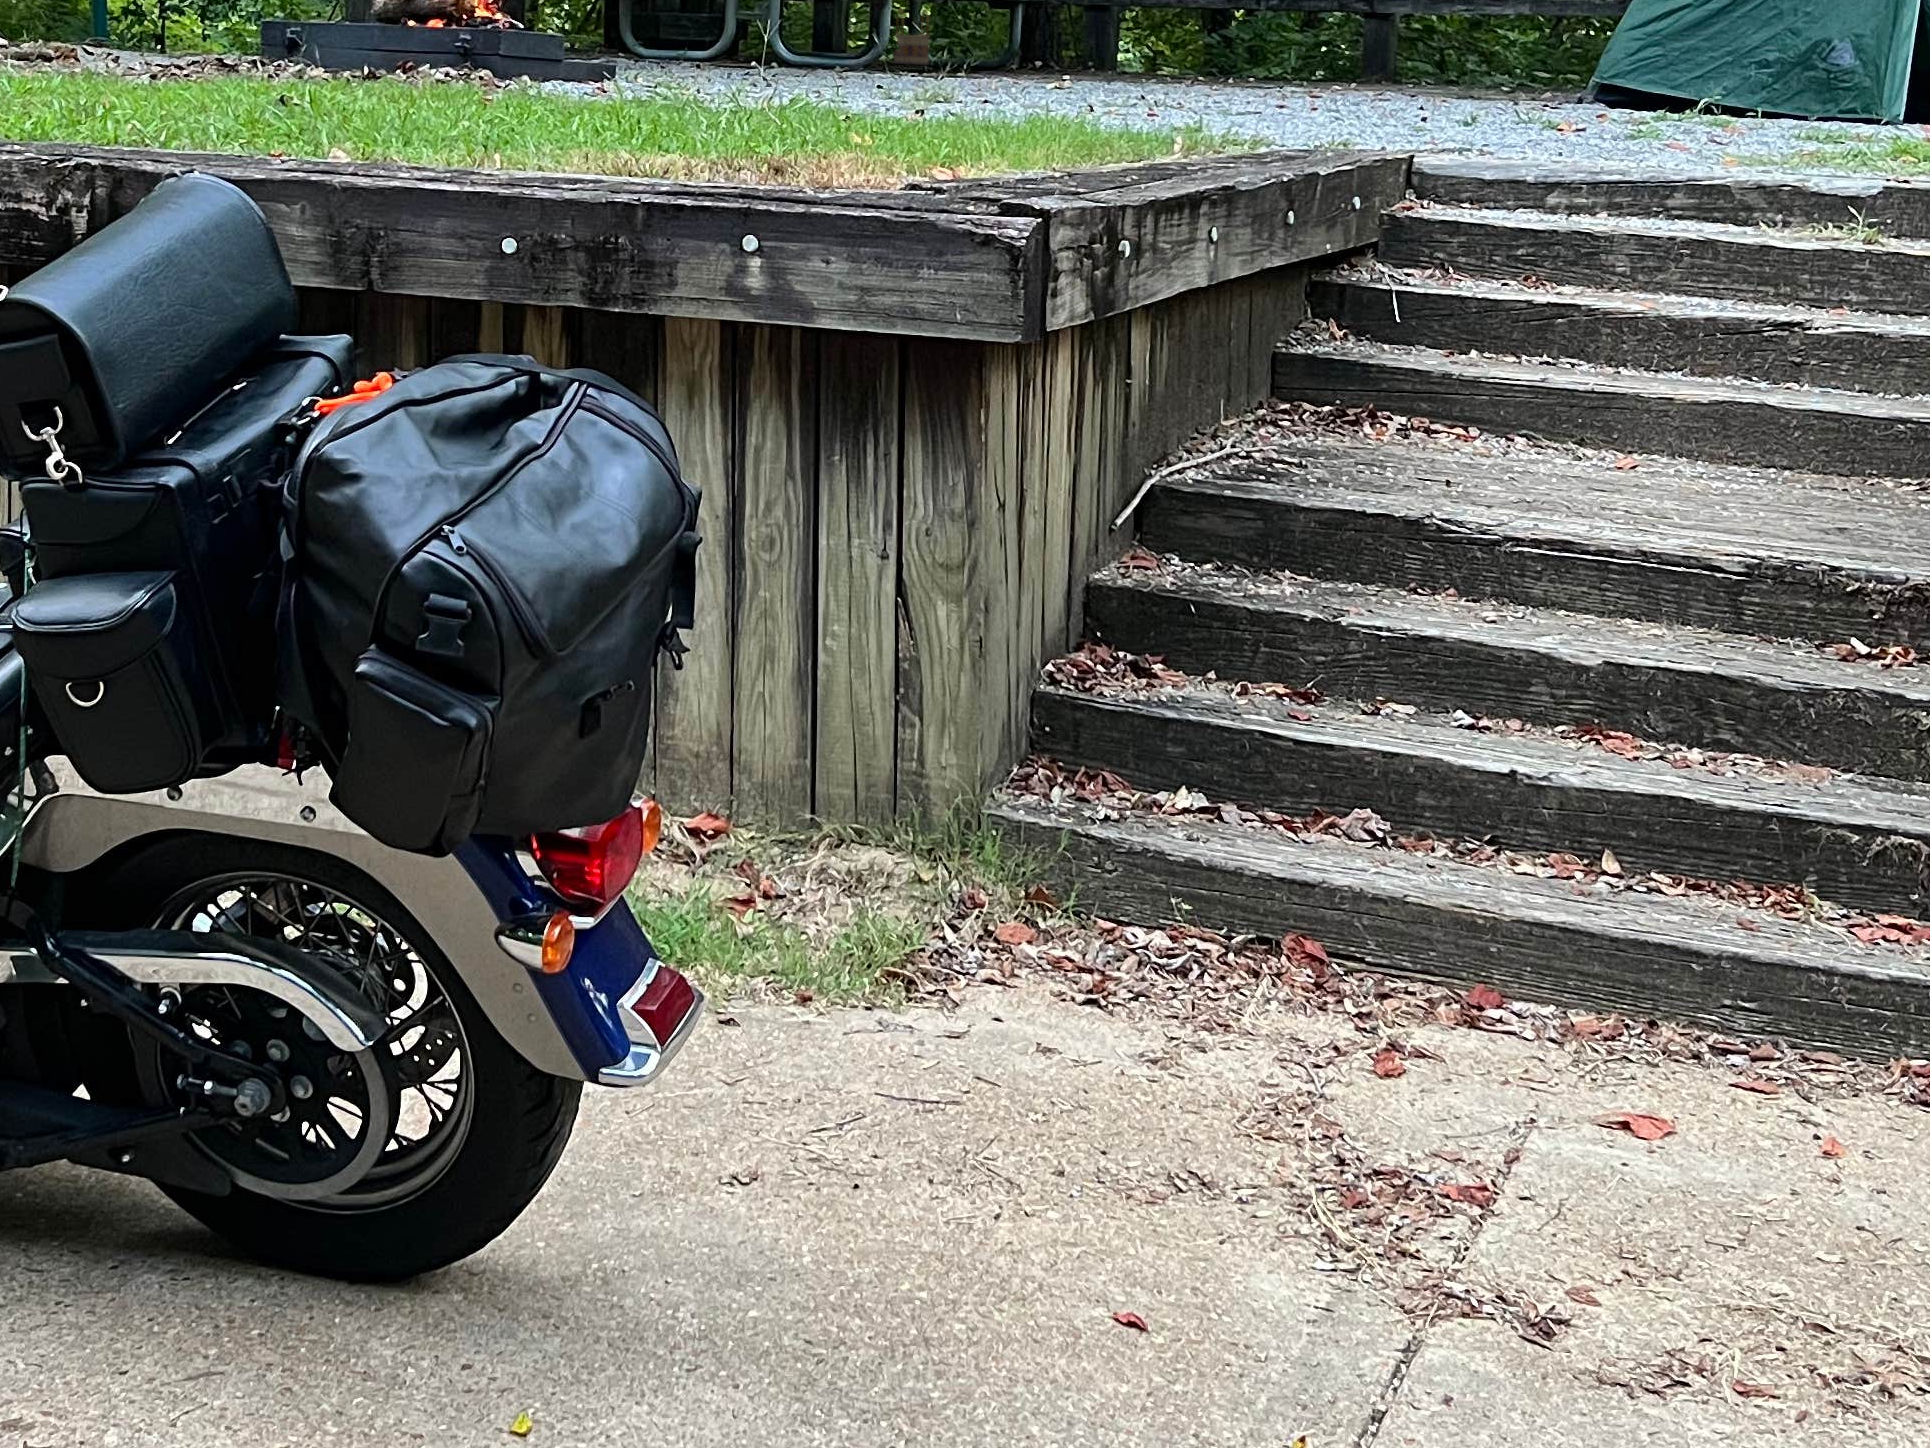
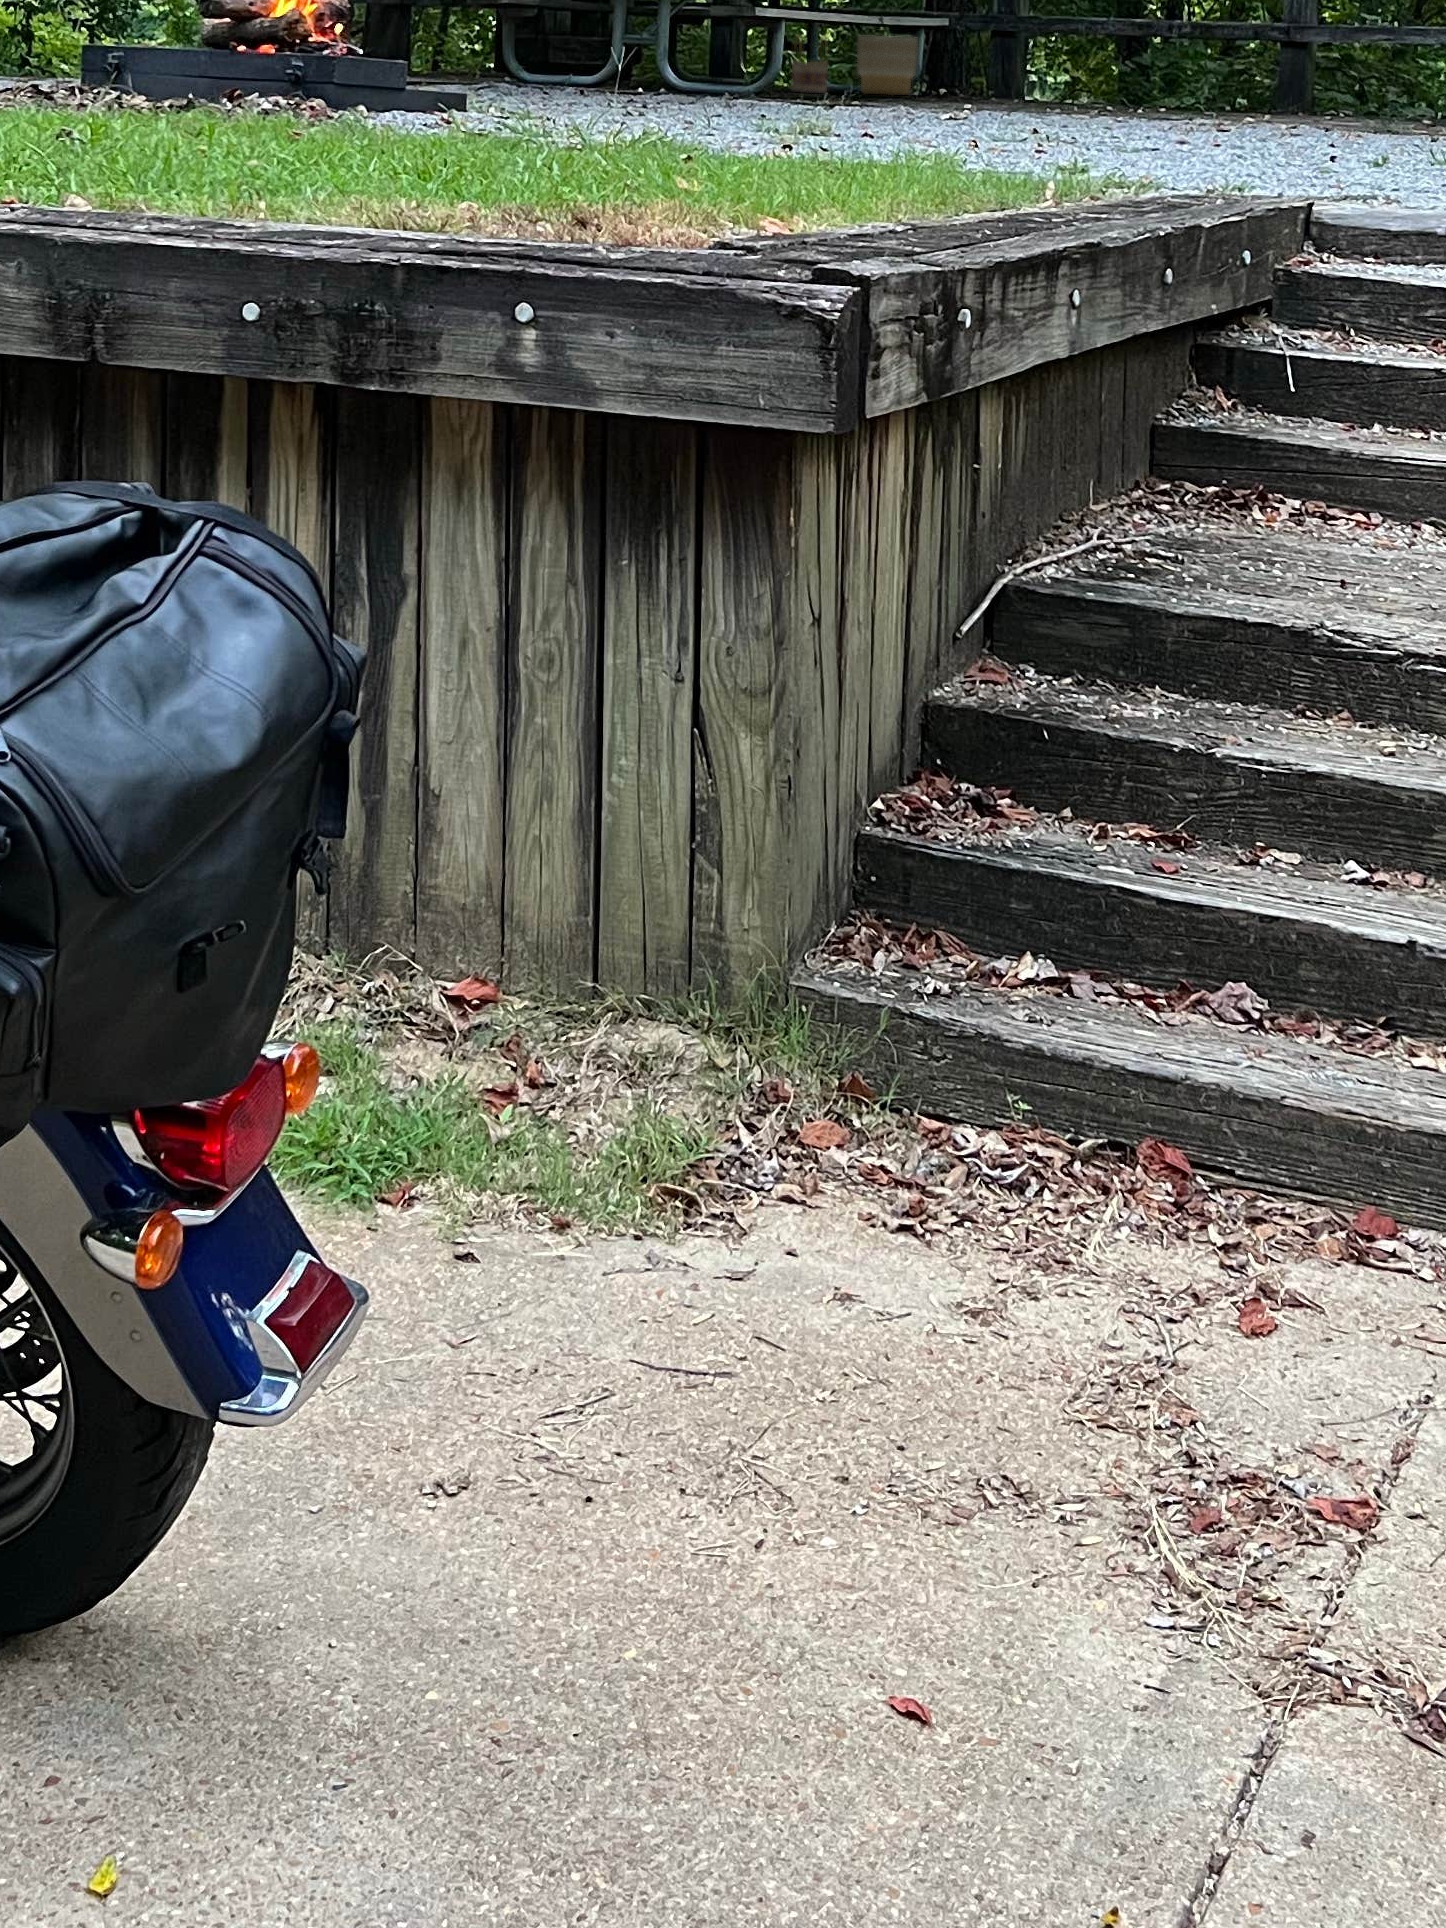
planter: none [957,9,1016,66] -> present [857,36,918,95]

